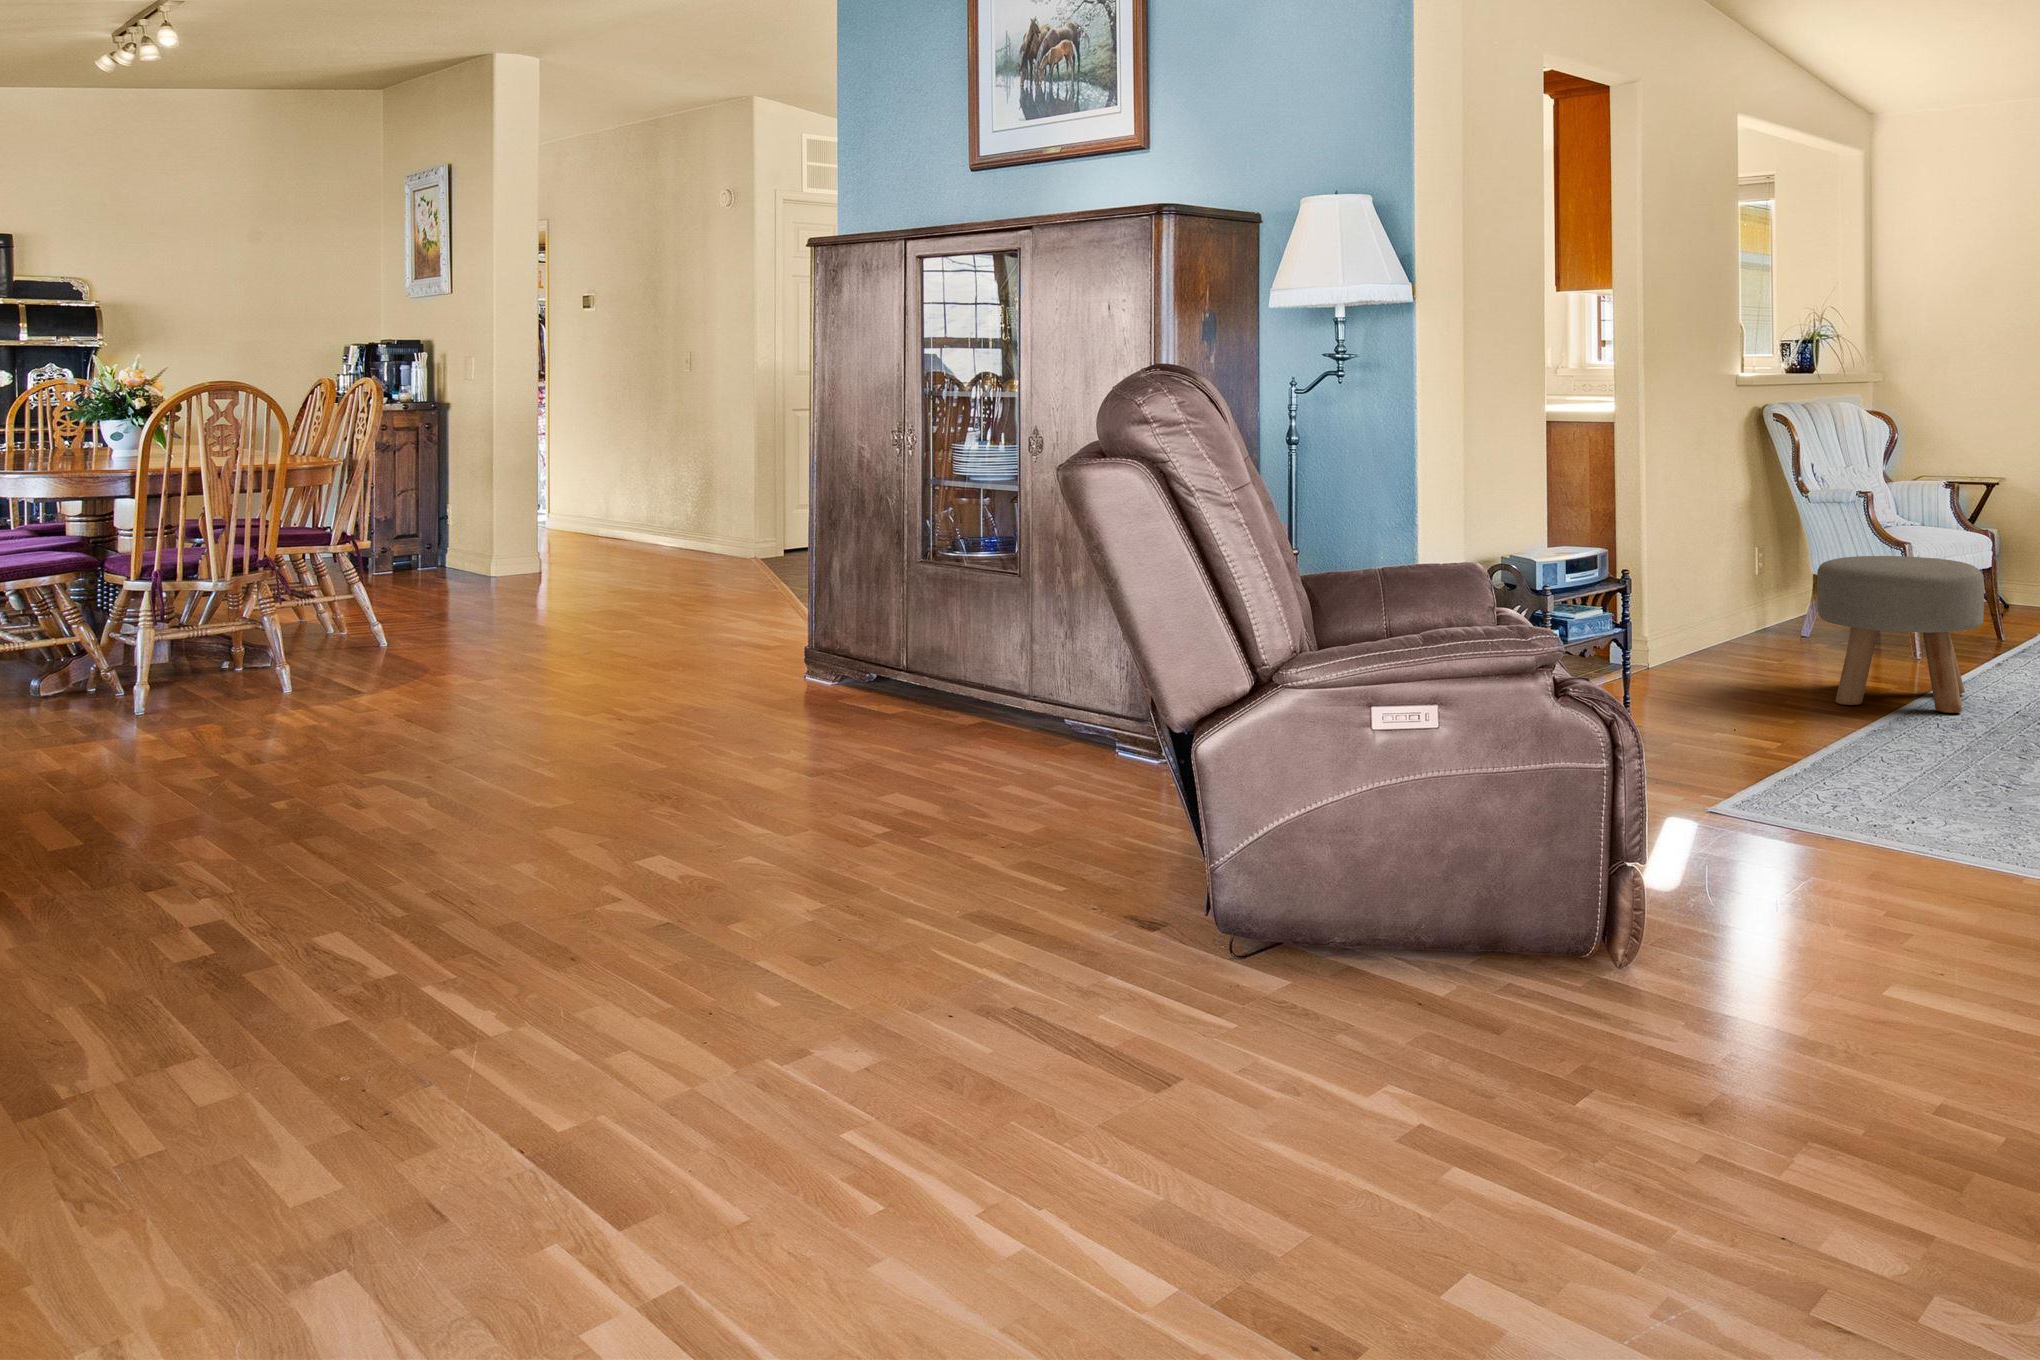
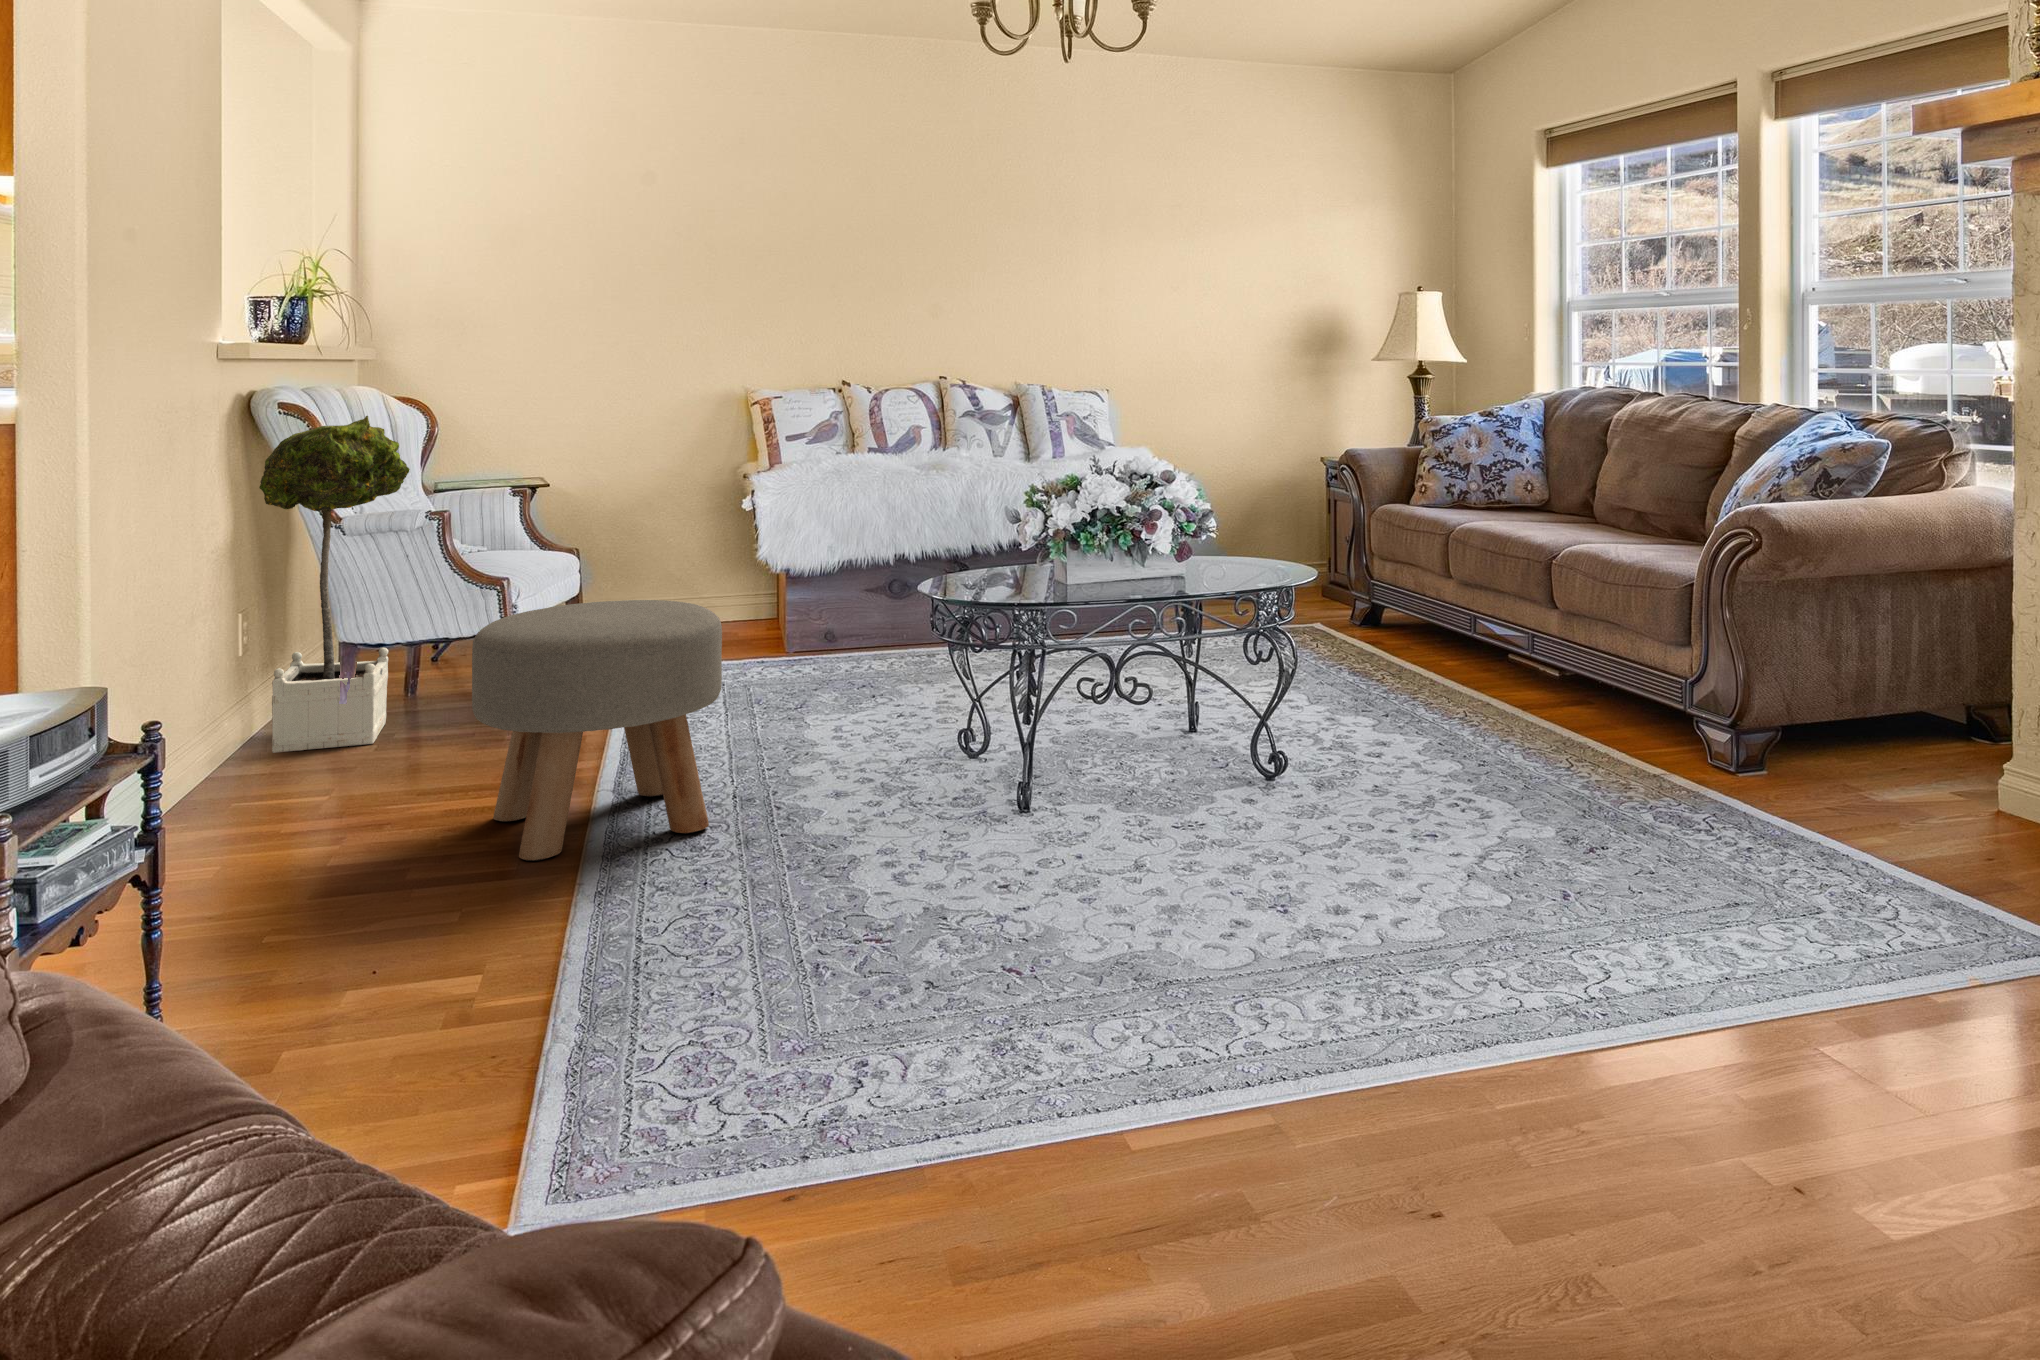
potted tree: none [1745,425,1838,642] -> present [259,416,410,753]

